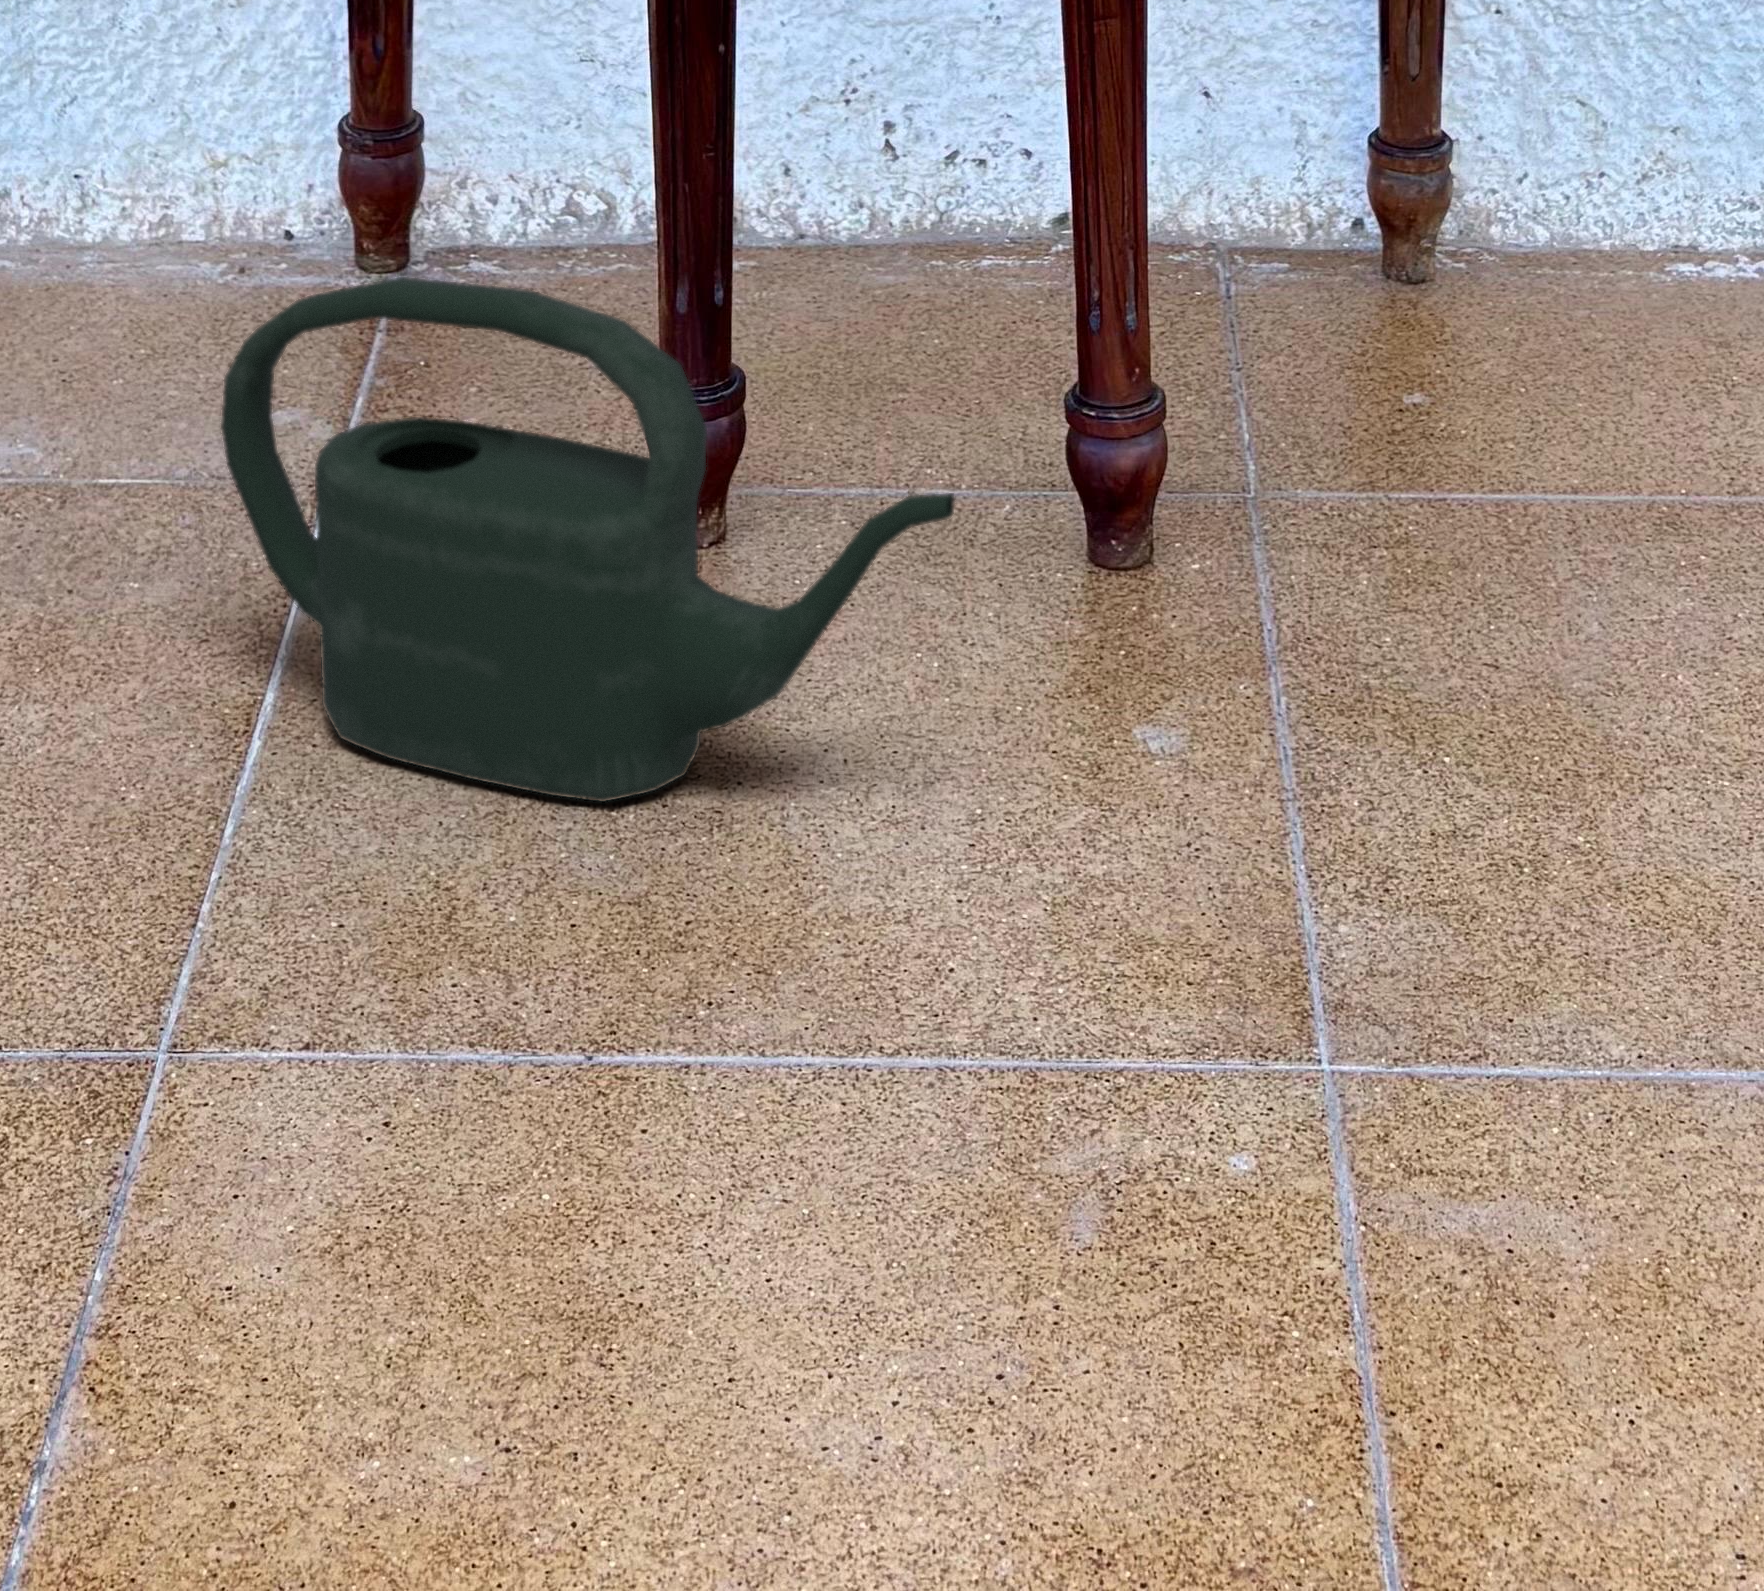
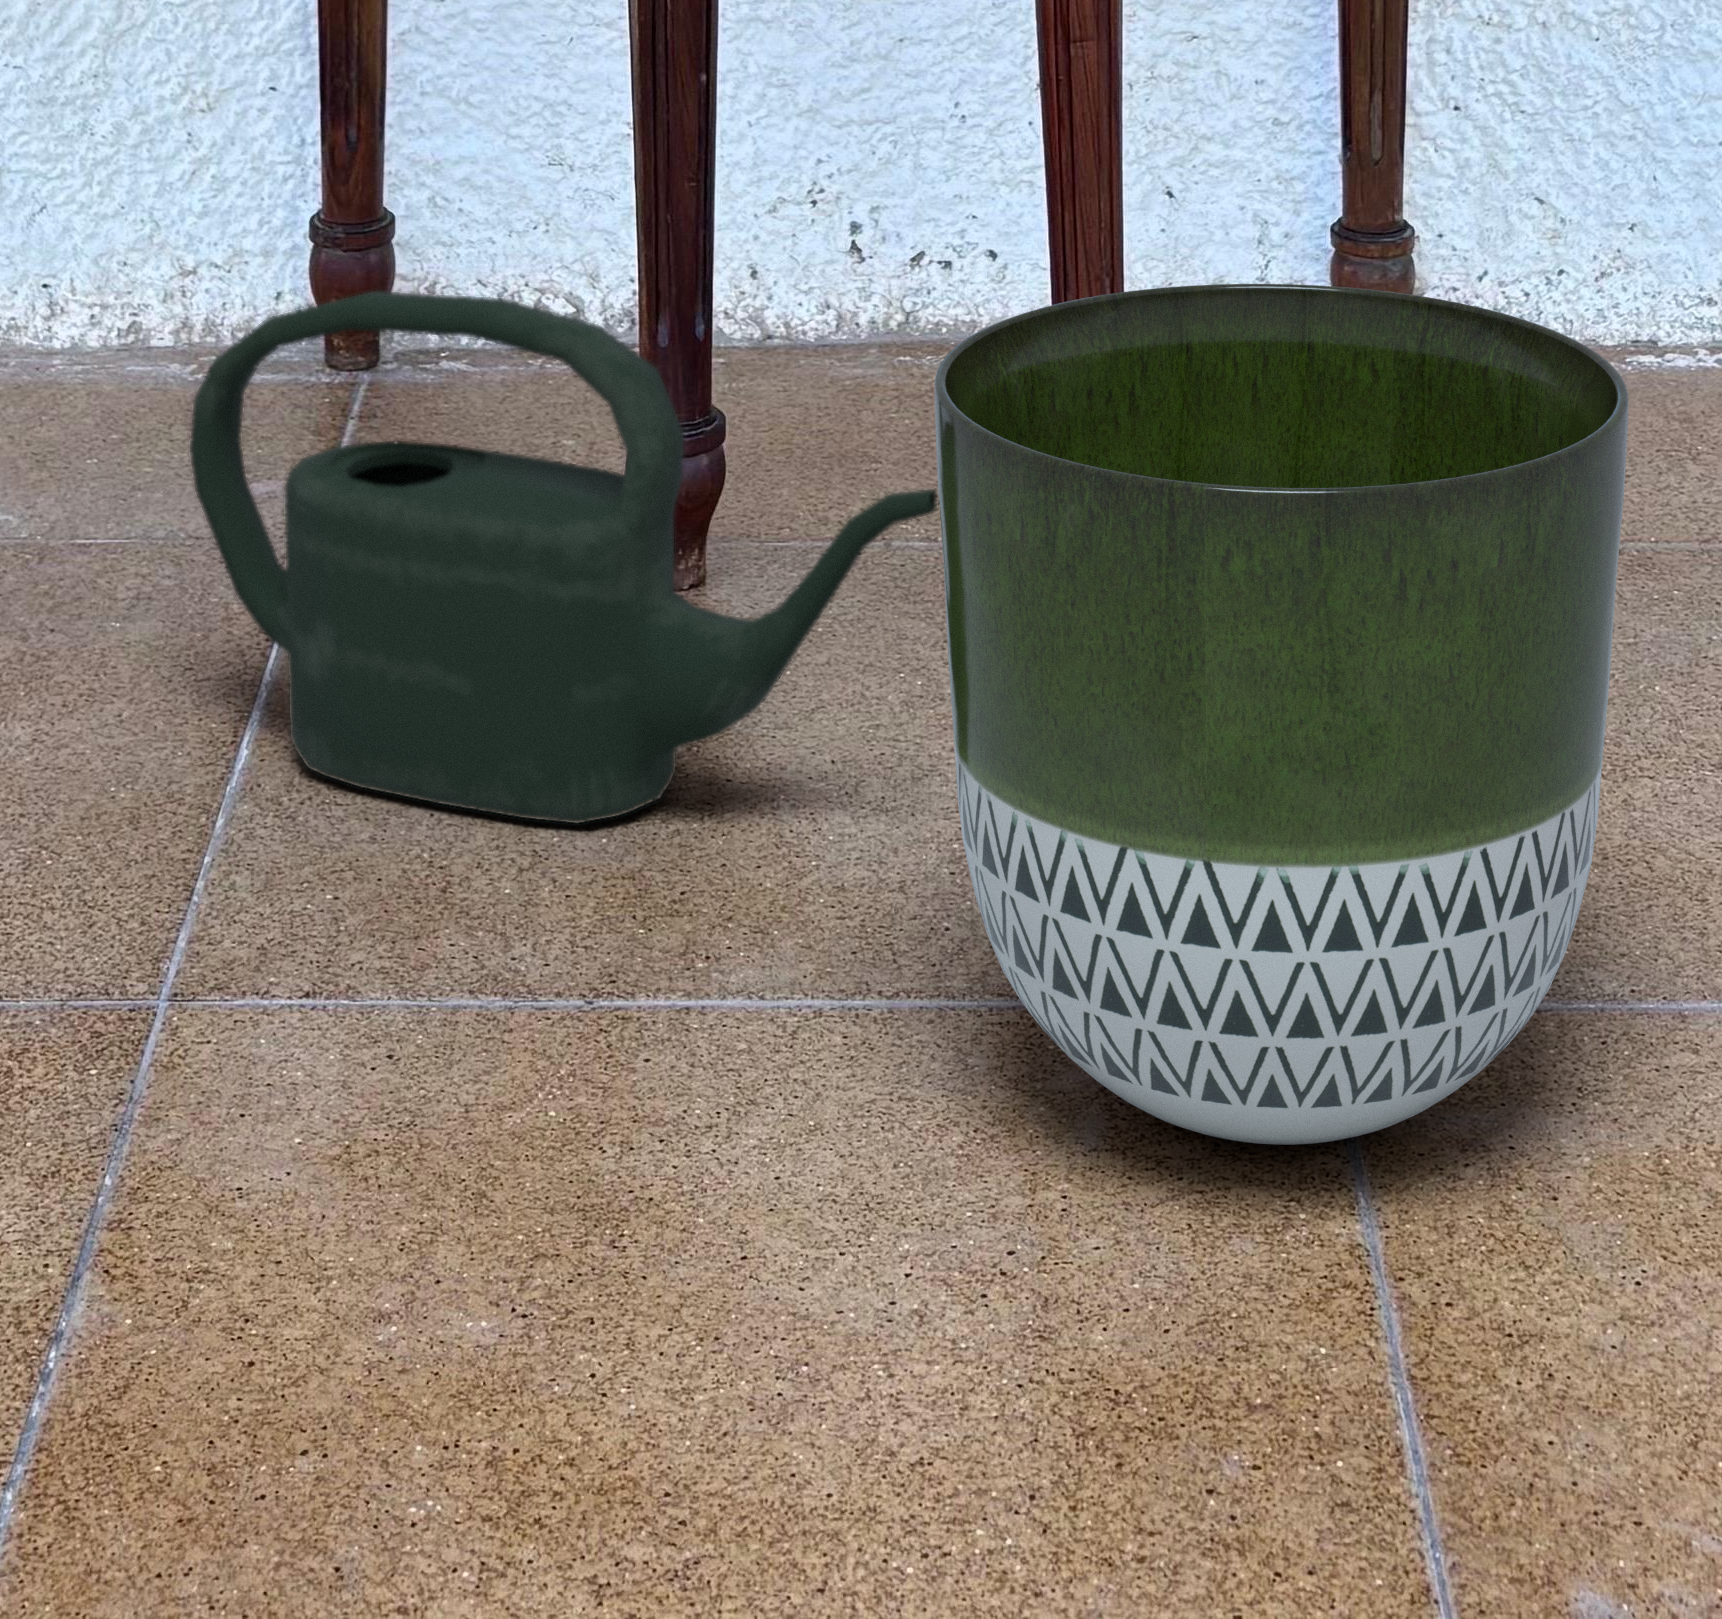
planter: none [944,320,1625,1173] -> present [934,284,1629,1145]

